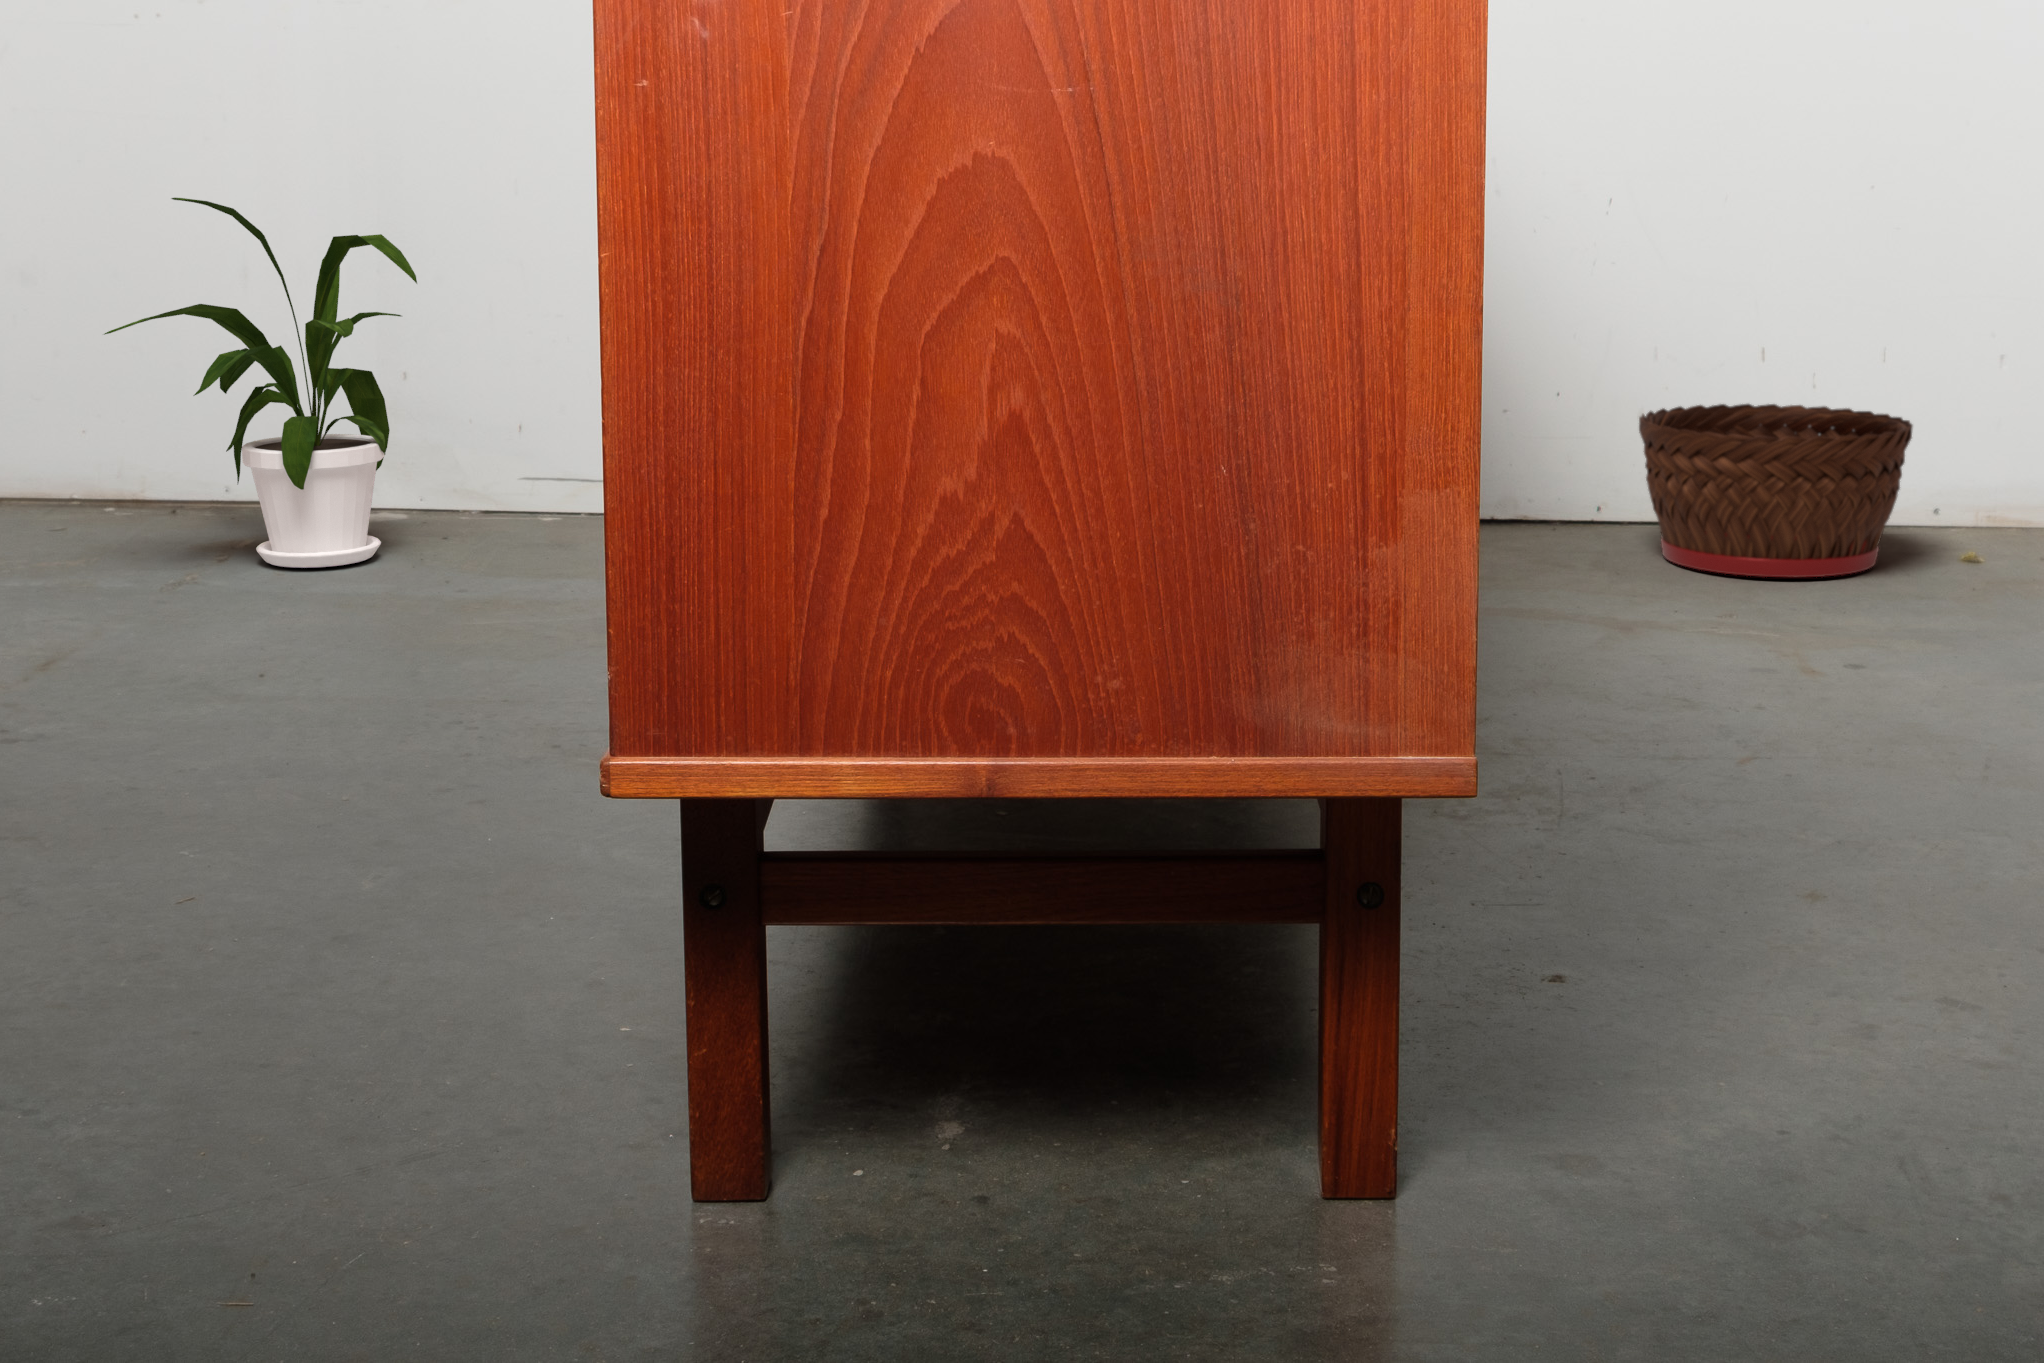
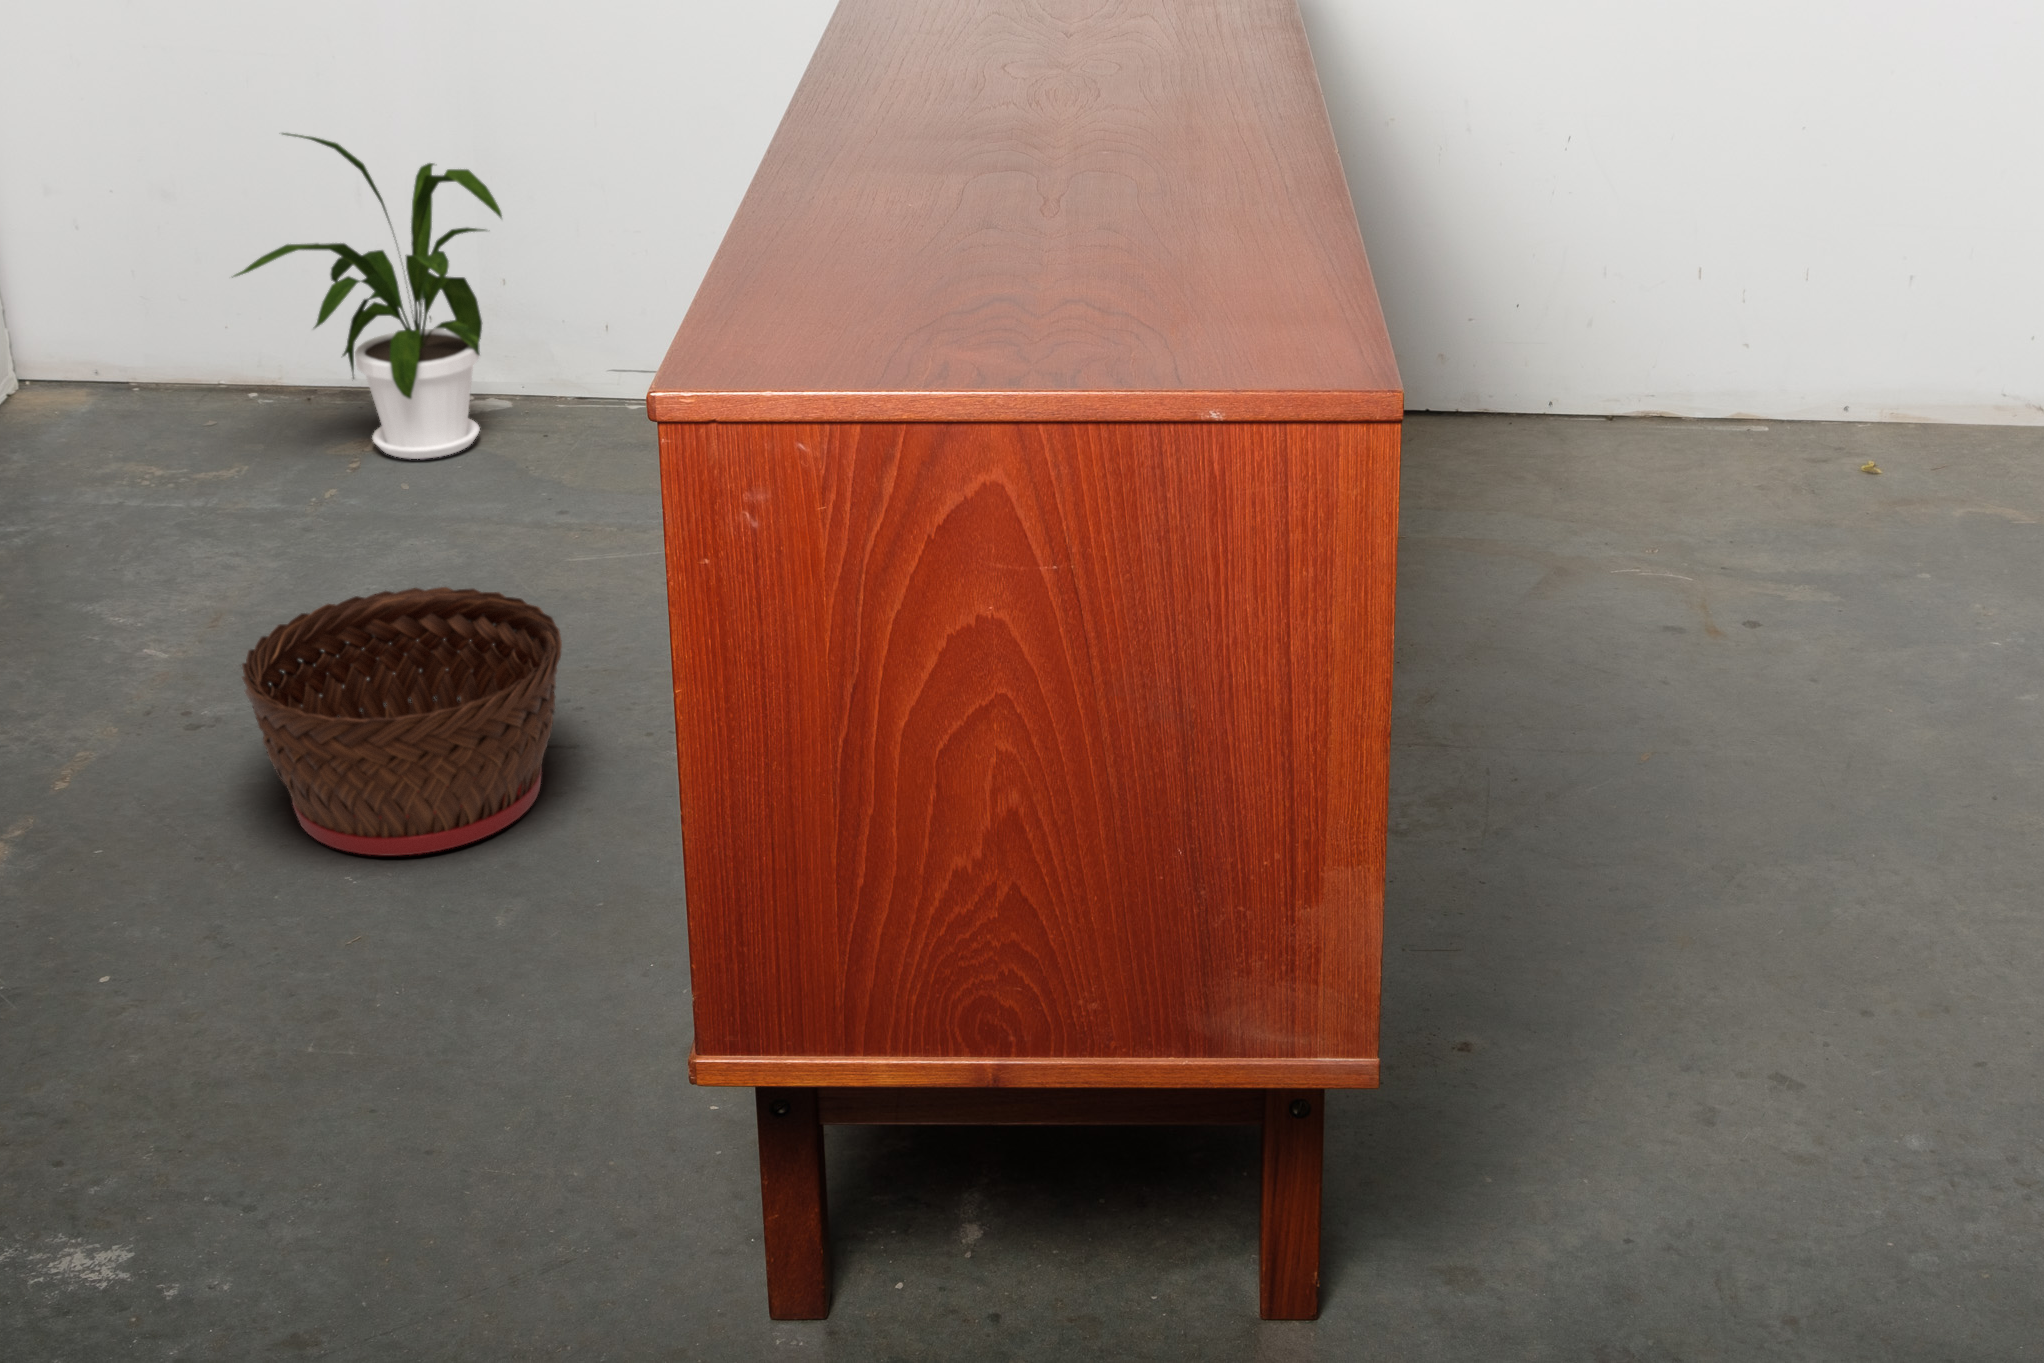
basket: present [1639,404,1913,577] -> present [242,587,562,855]

